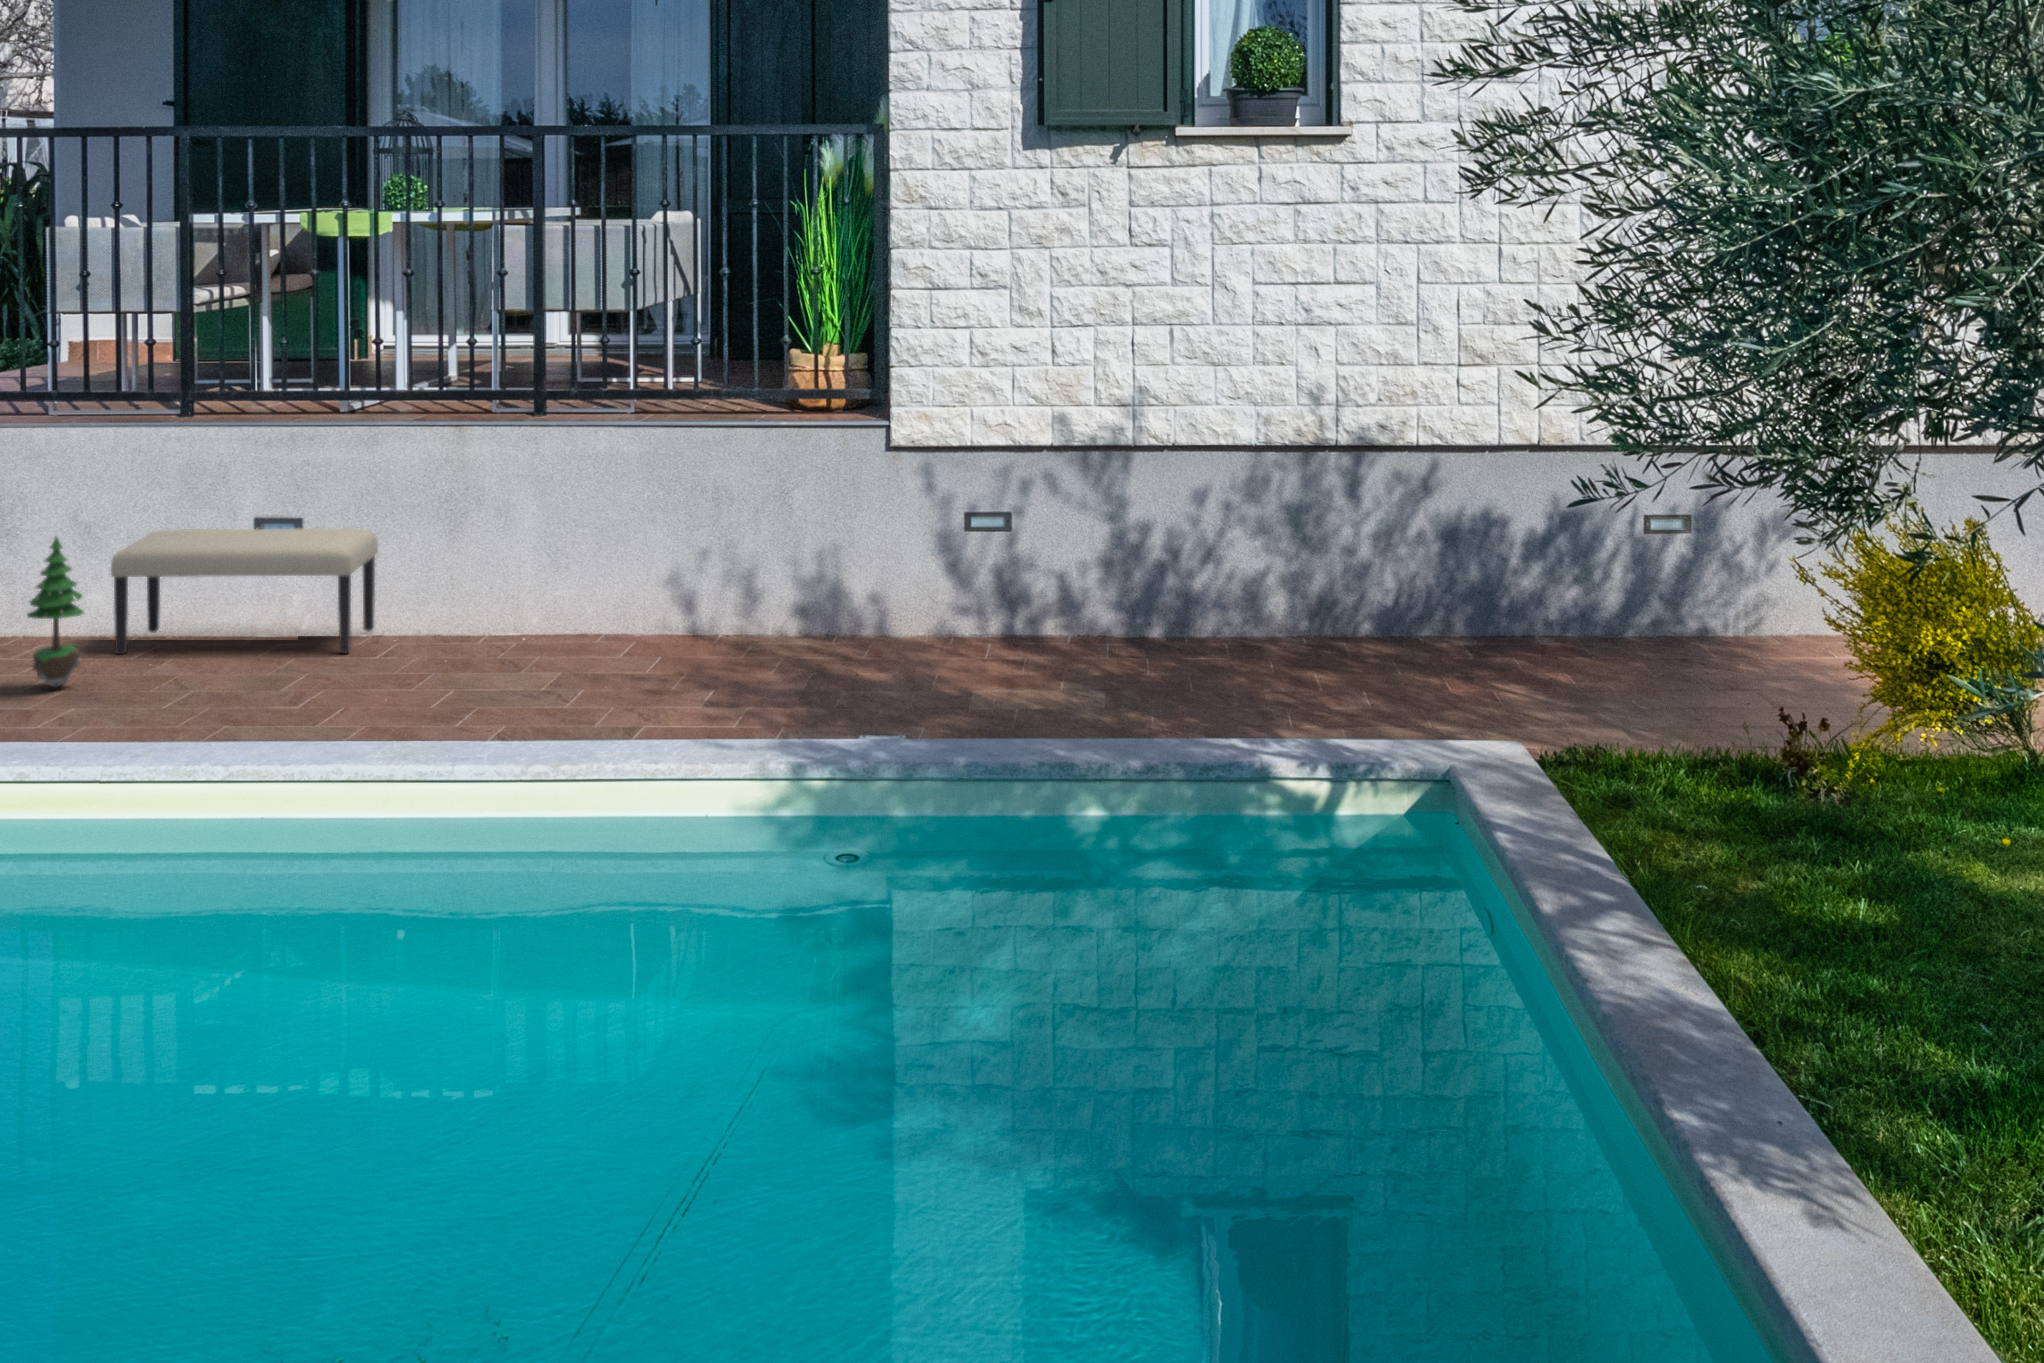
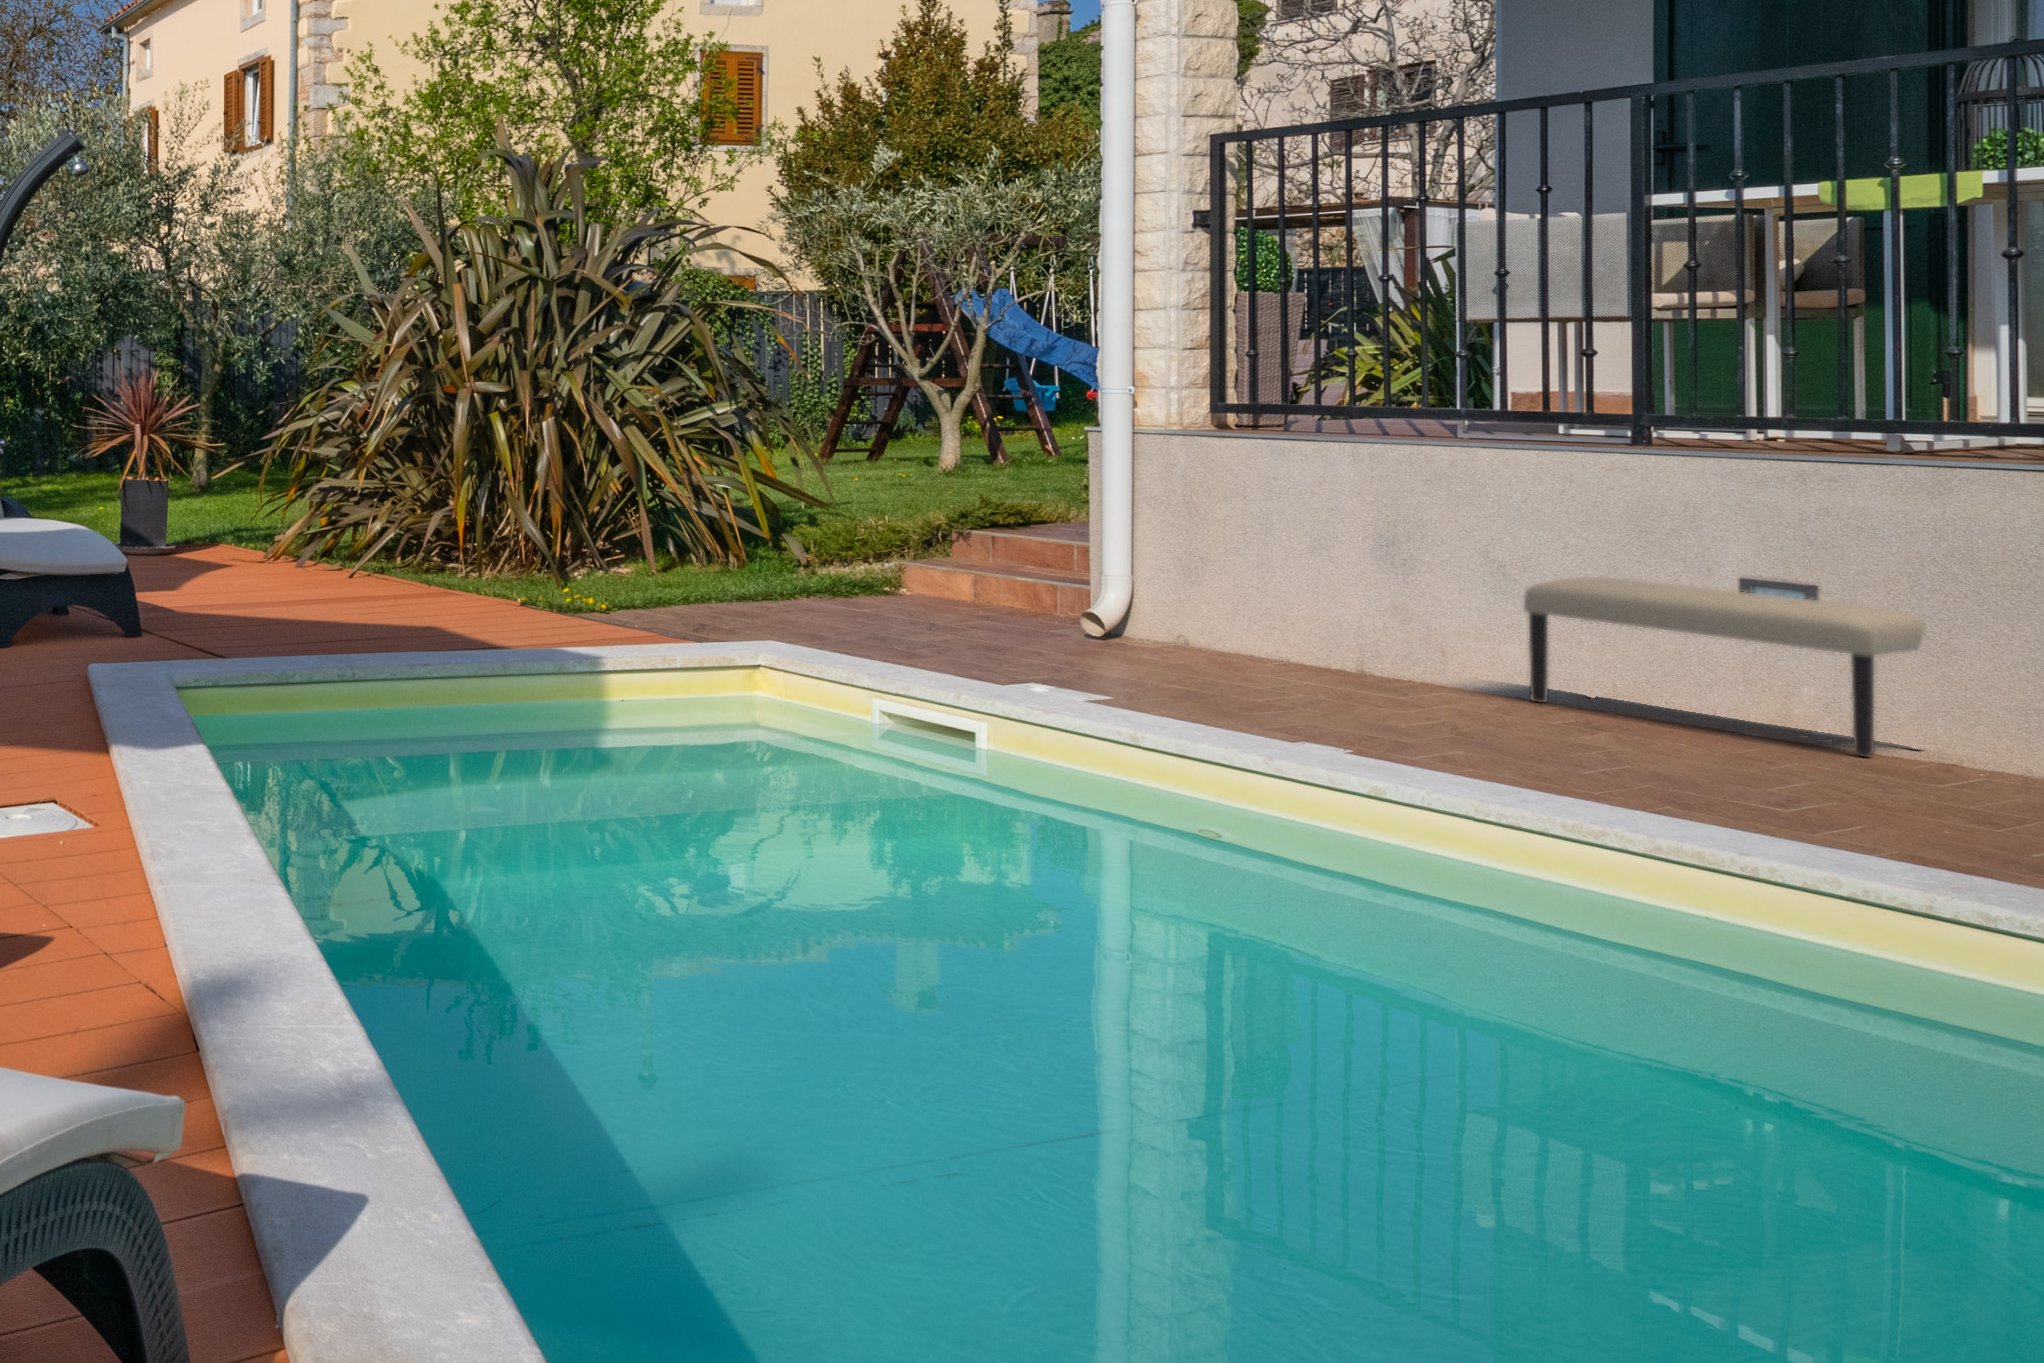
potted tree: present [27,537,83,687] -> none [1405,538,1479,708]

